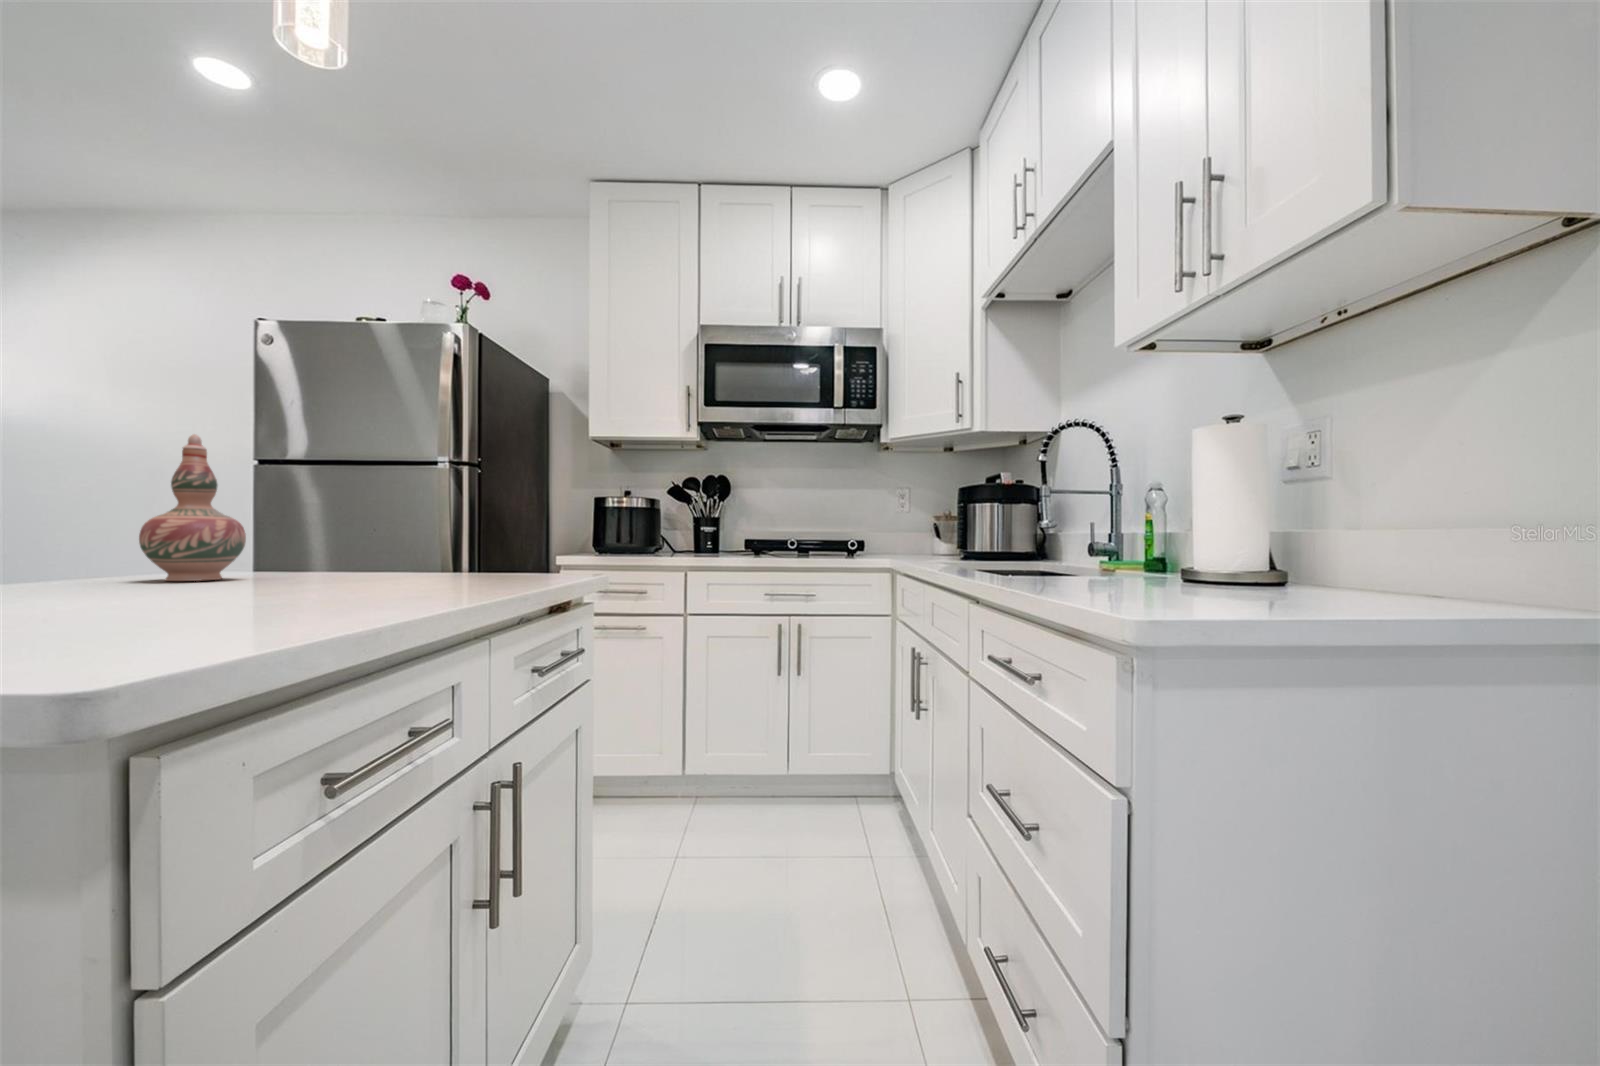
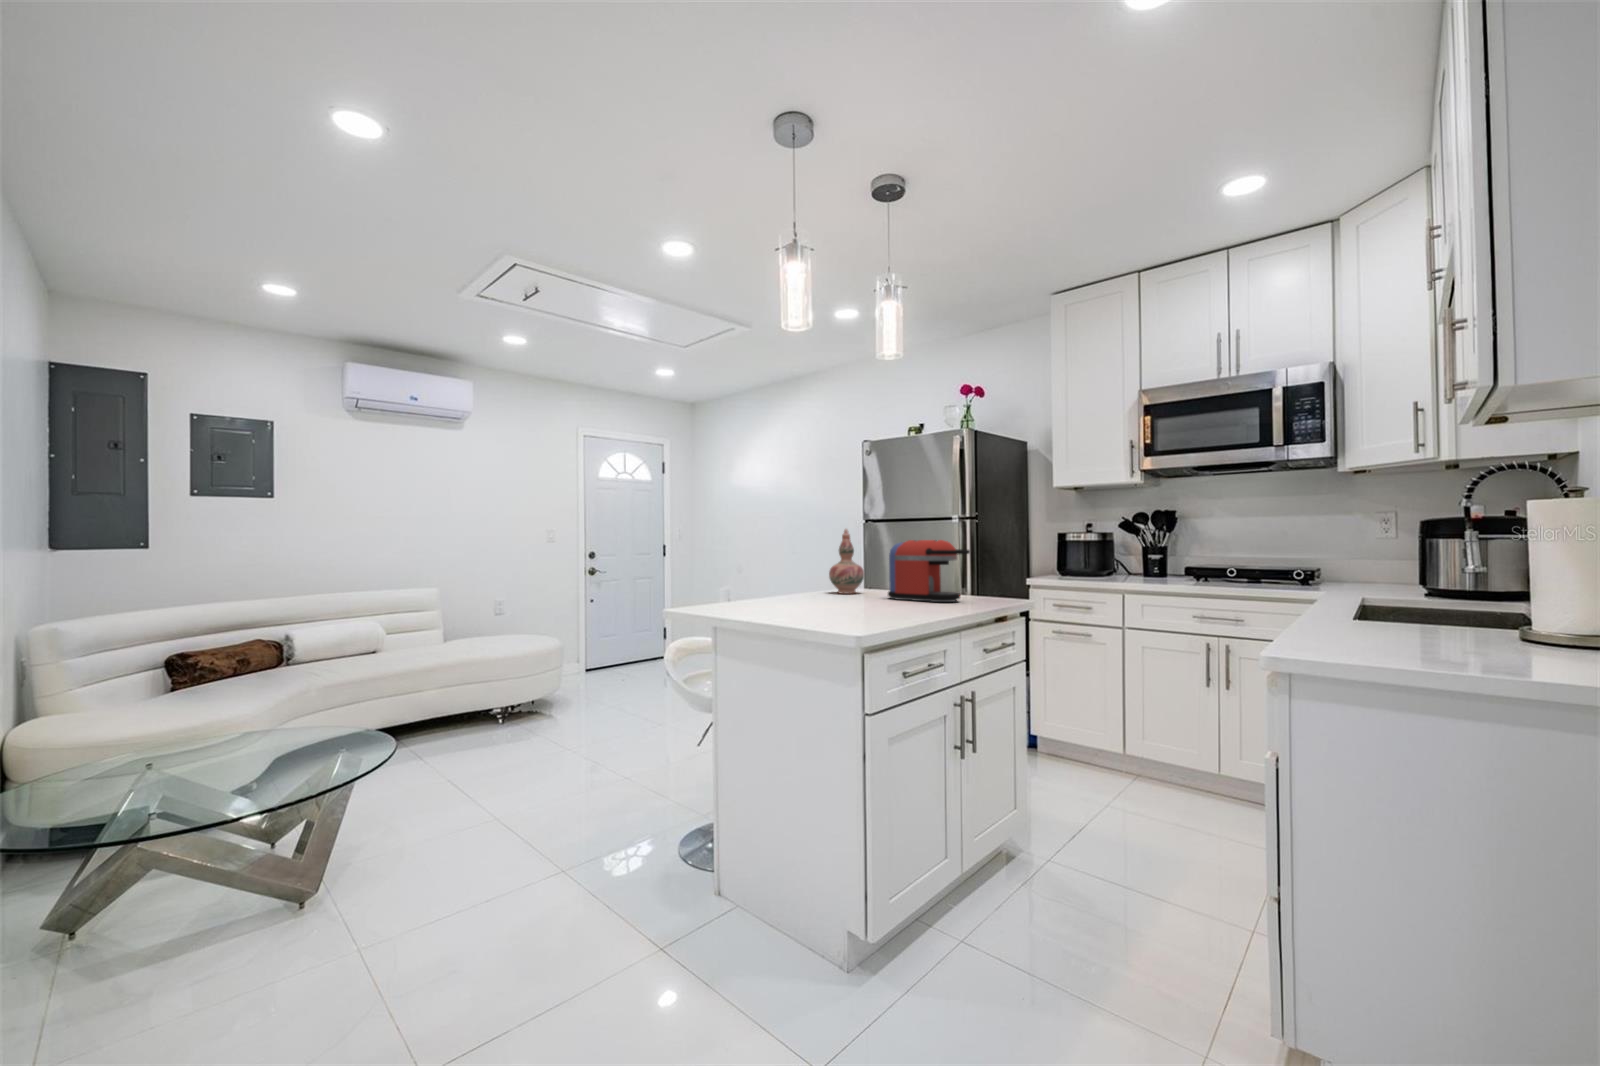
coffee maker: none [305,460,500,586] -> present [888,540,970,602]

